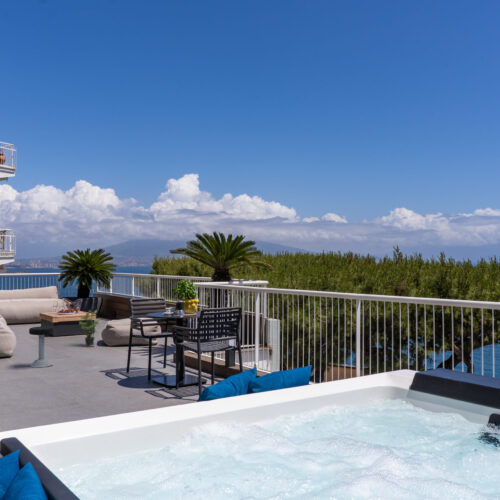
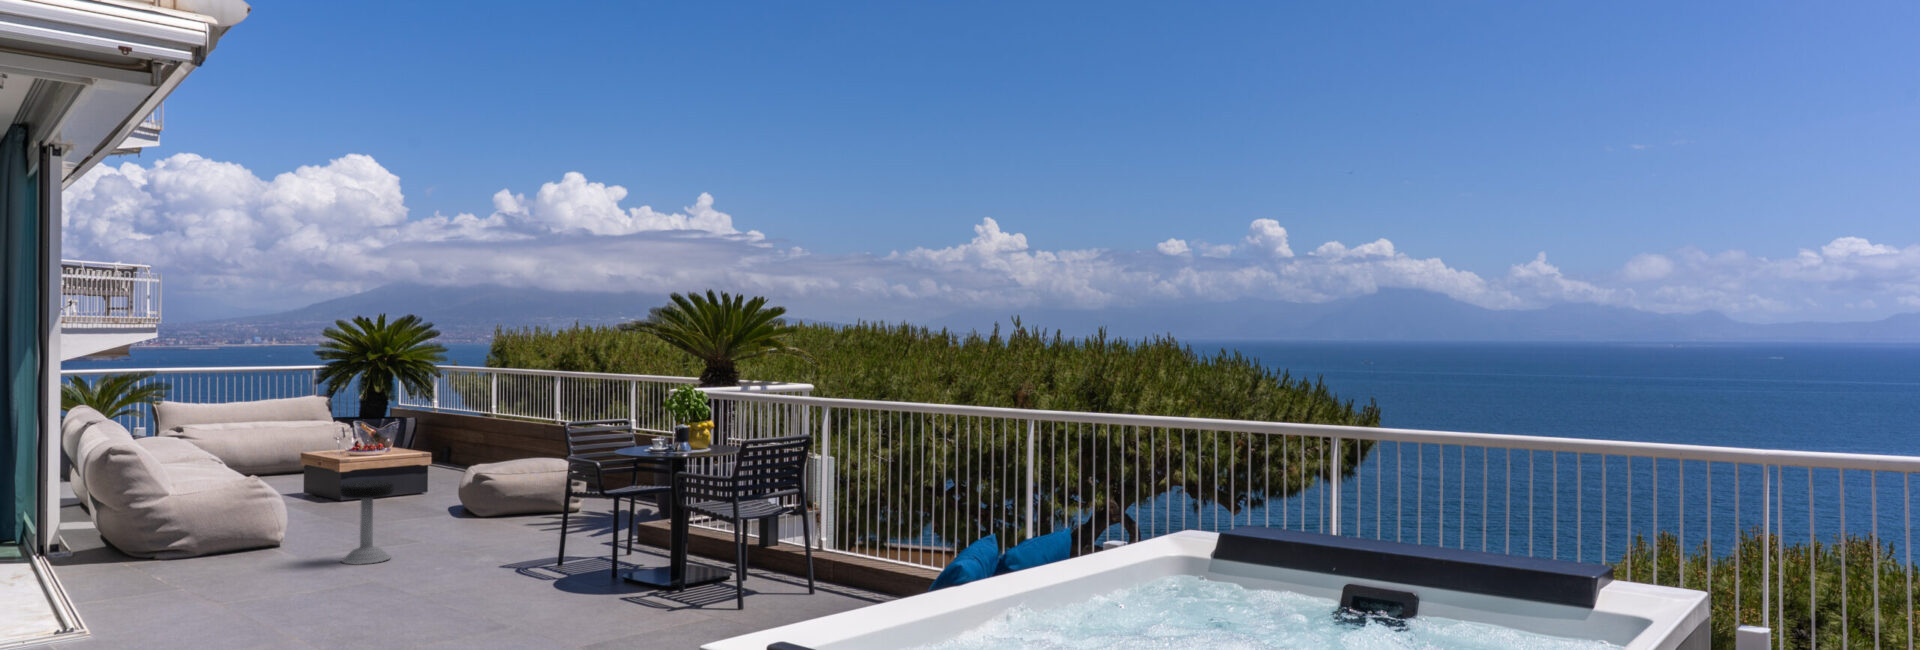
potted plant: present [79,311,99,347] -> none [416,444,460,521]

